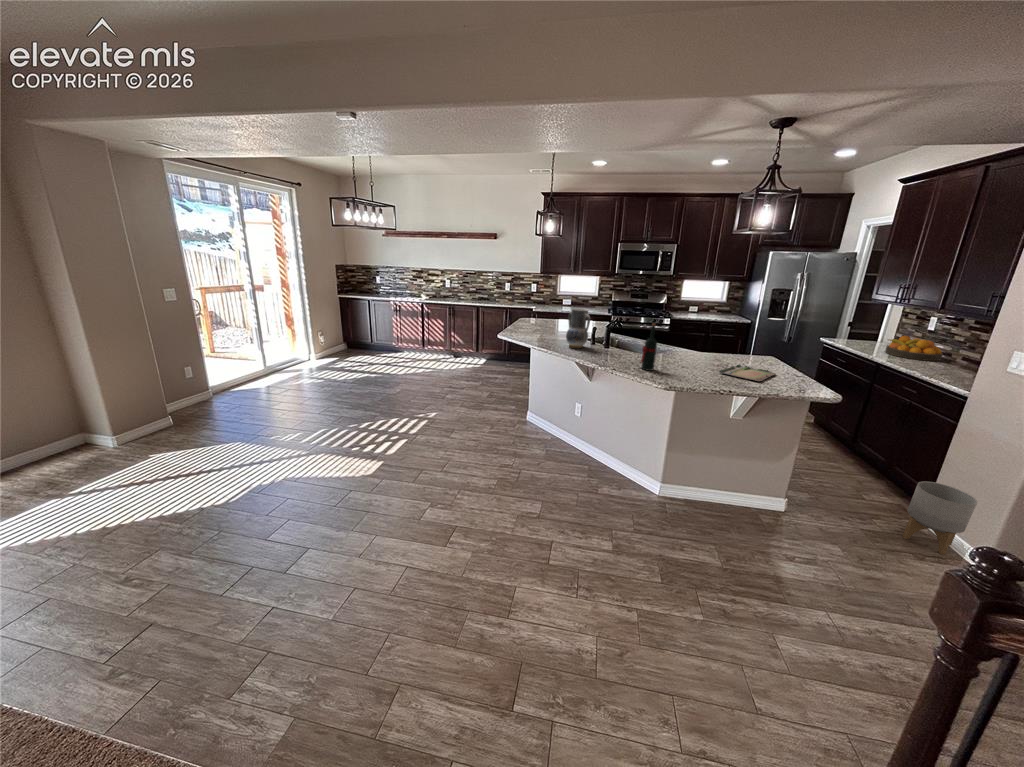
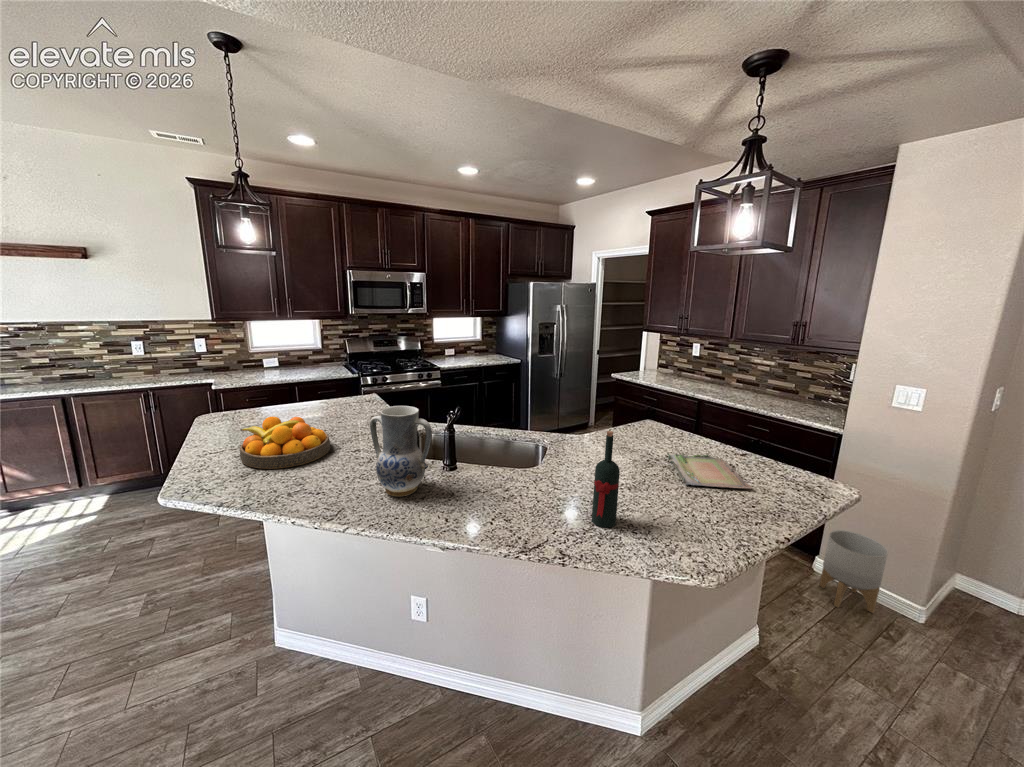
fruit bowl: present [885,336,943,361] -> present [240,417,330,469]

